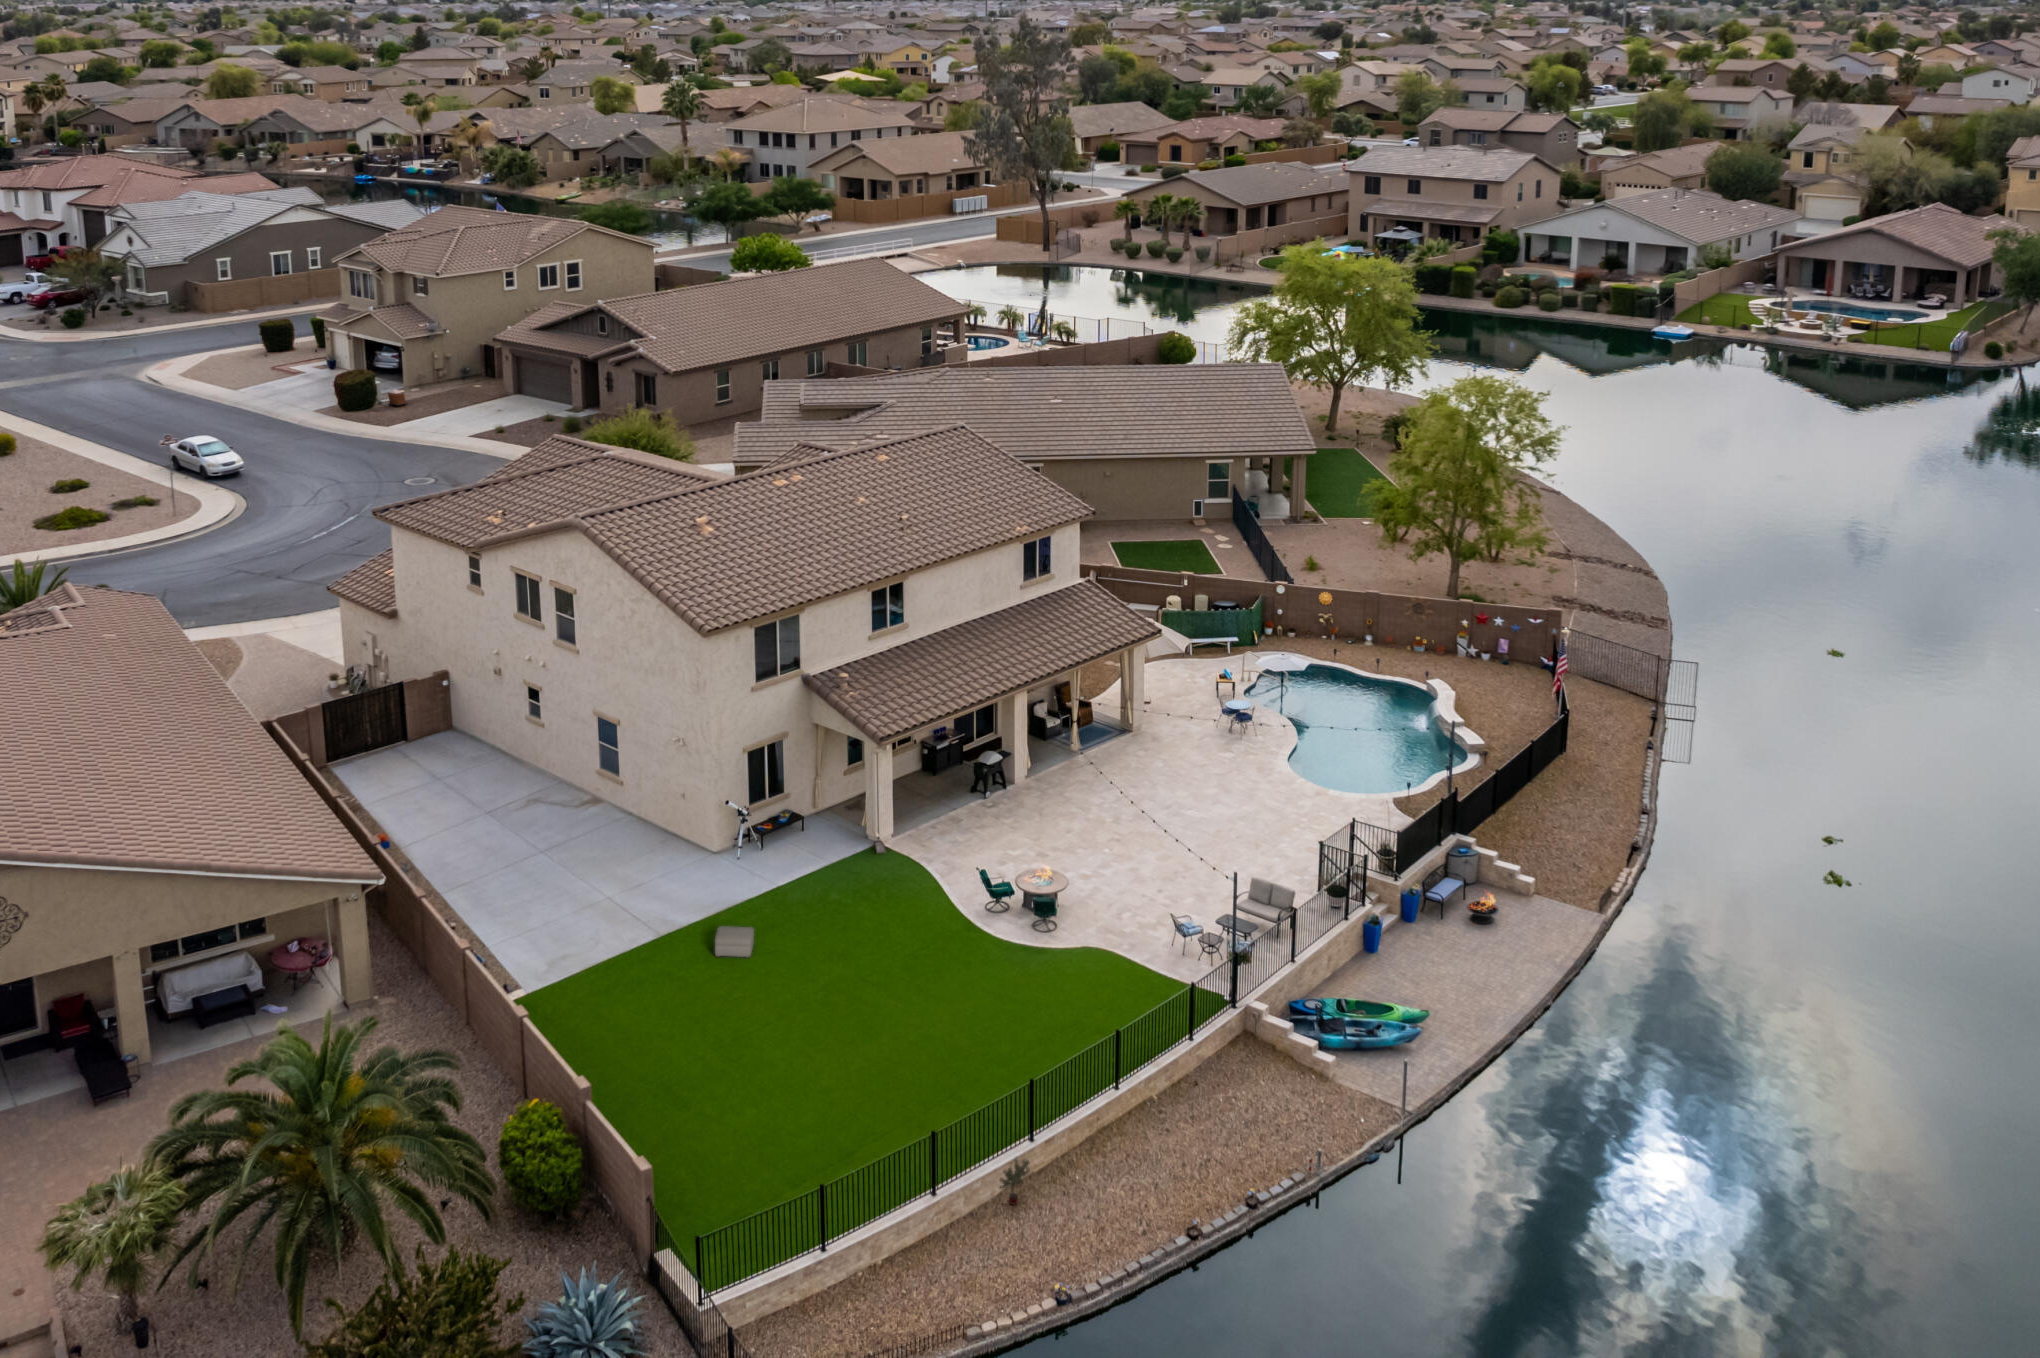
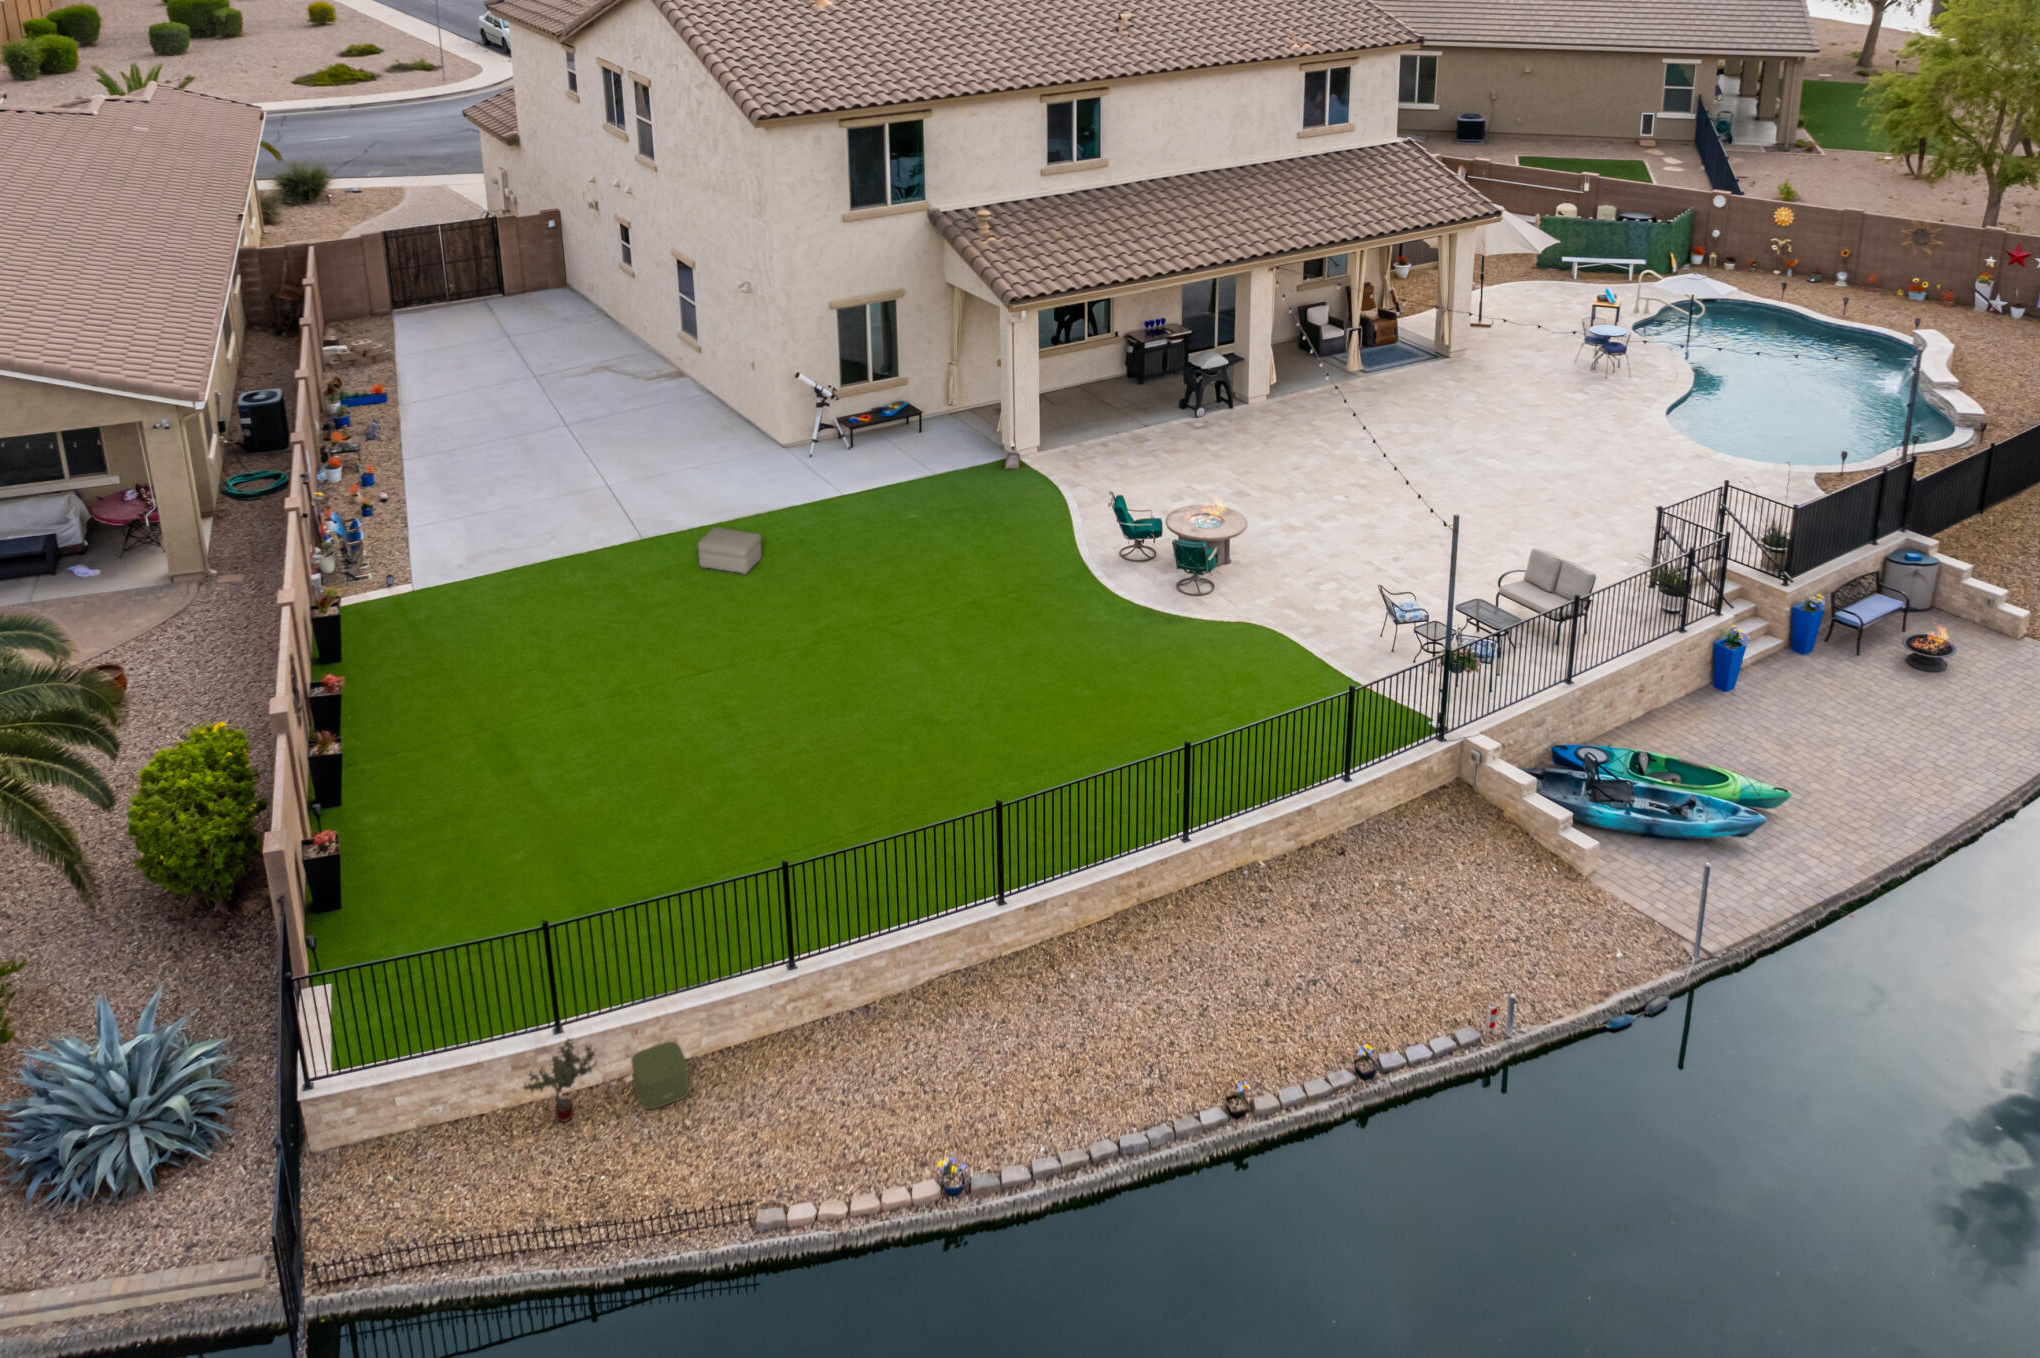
potted tree: present [1000,1158,1029,1205] -> present [524,1039,596,1121]
storage box: none [863,1249,898,1289] -> present [631,1042,689,1109]

